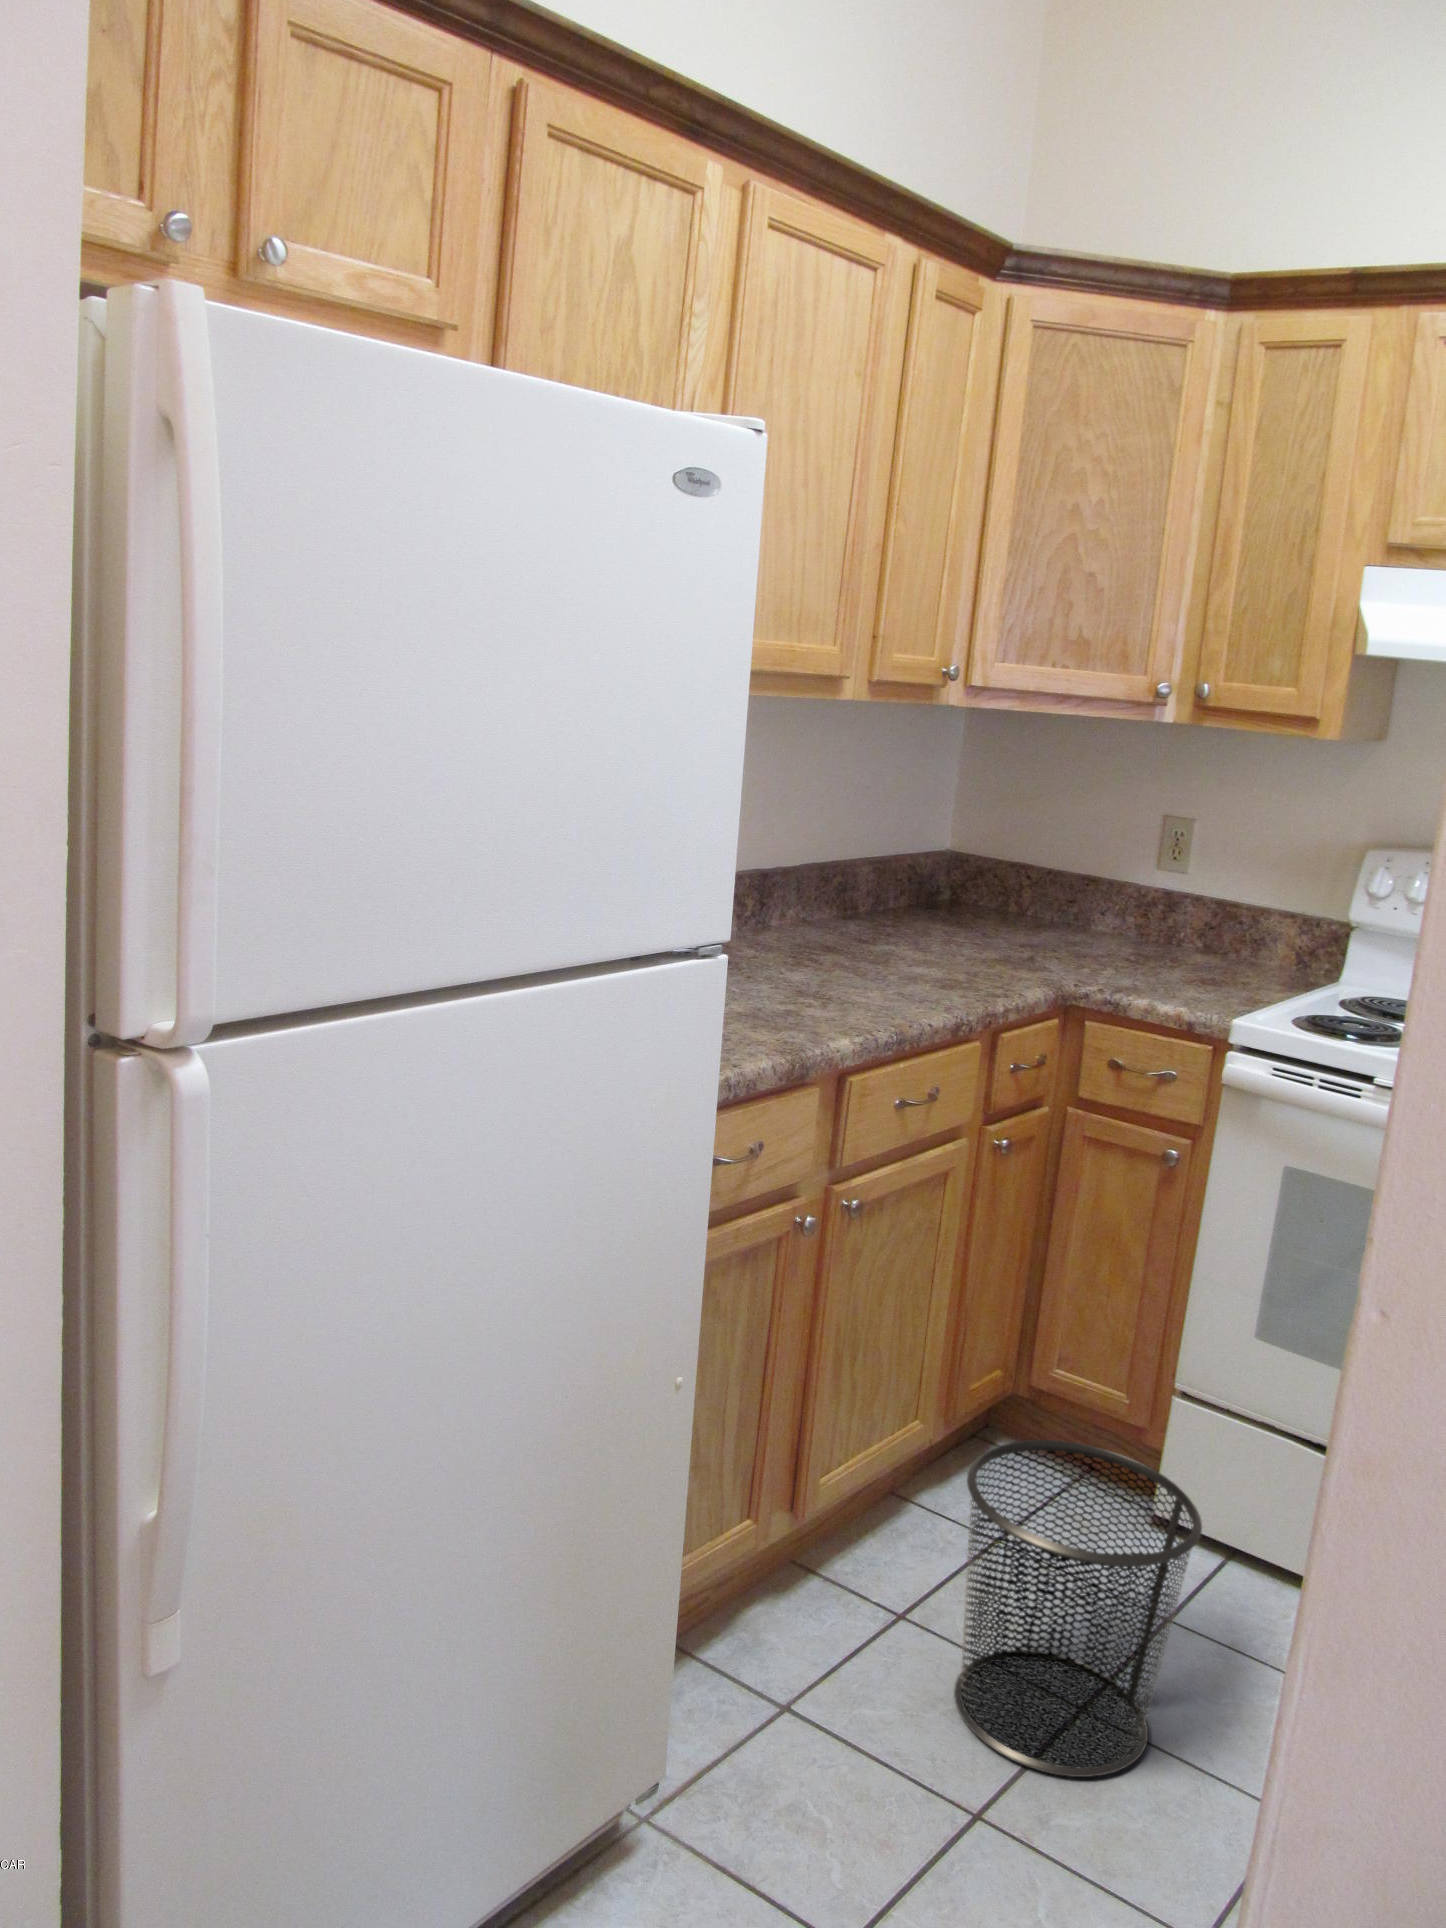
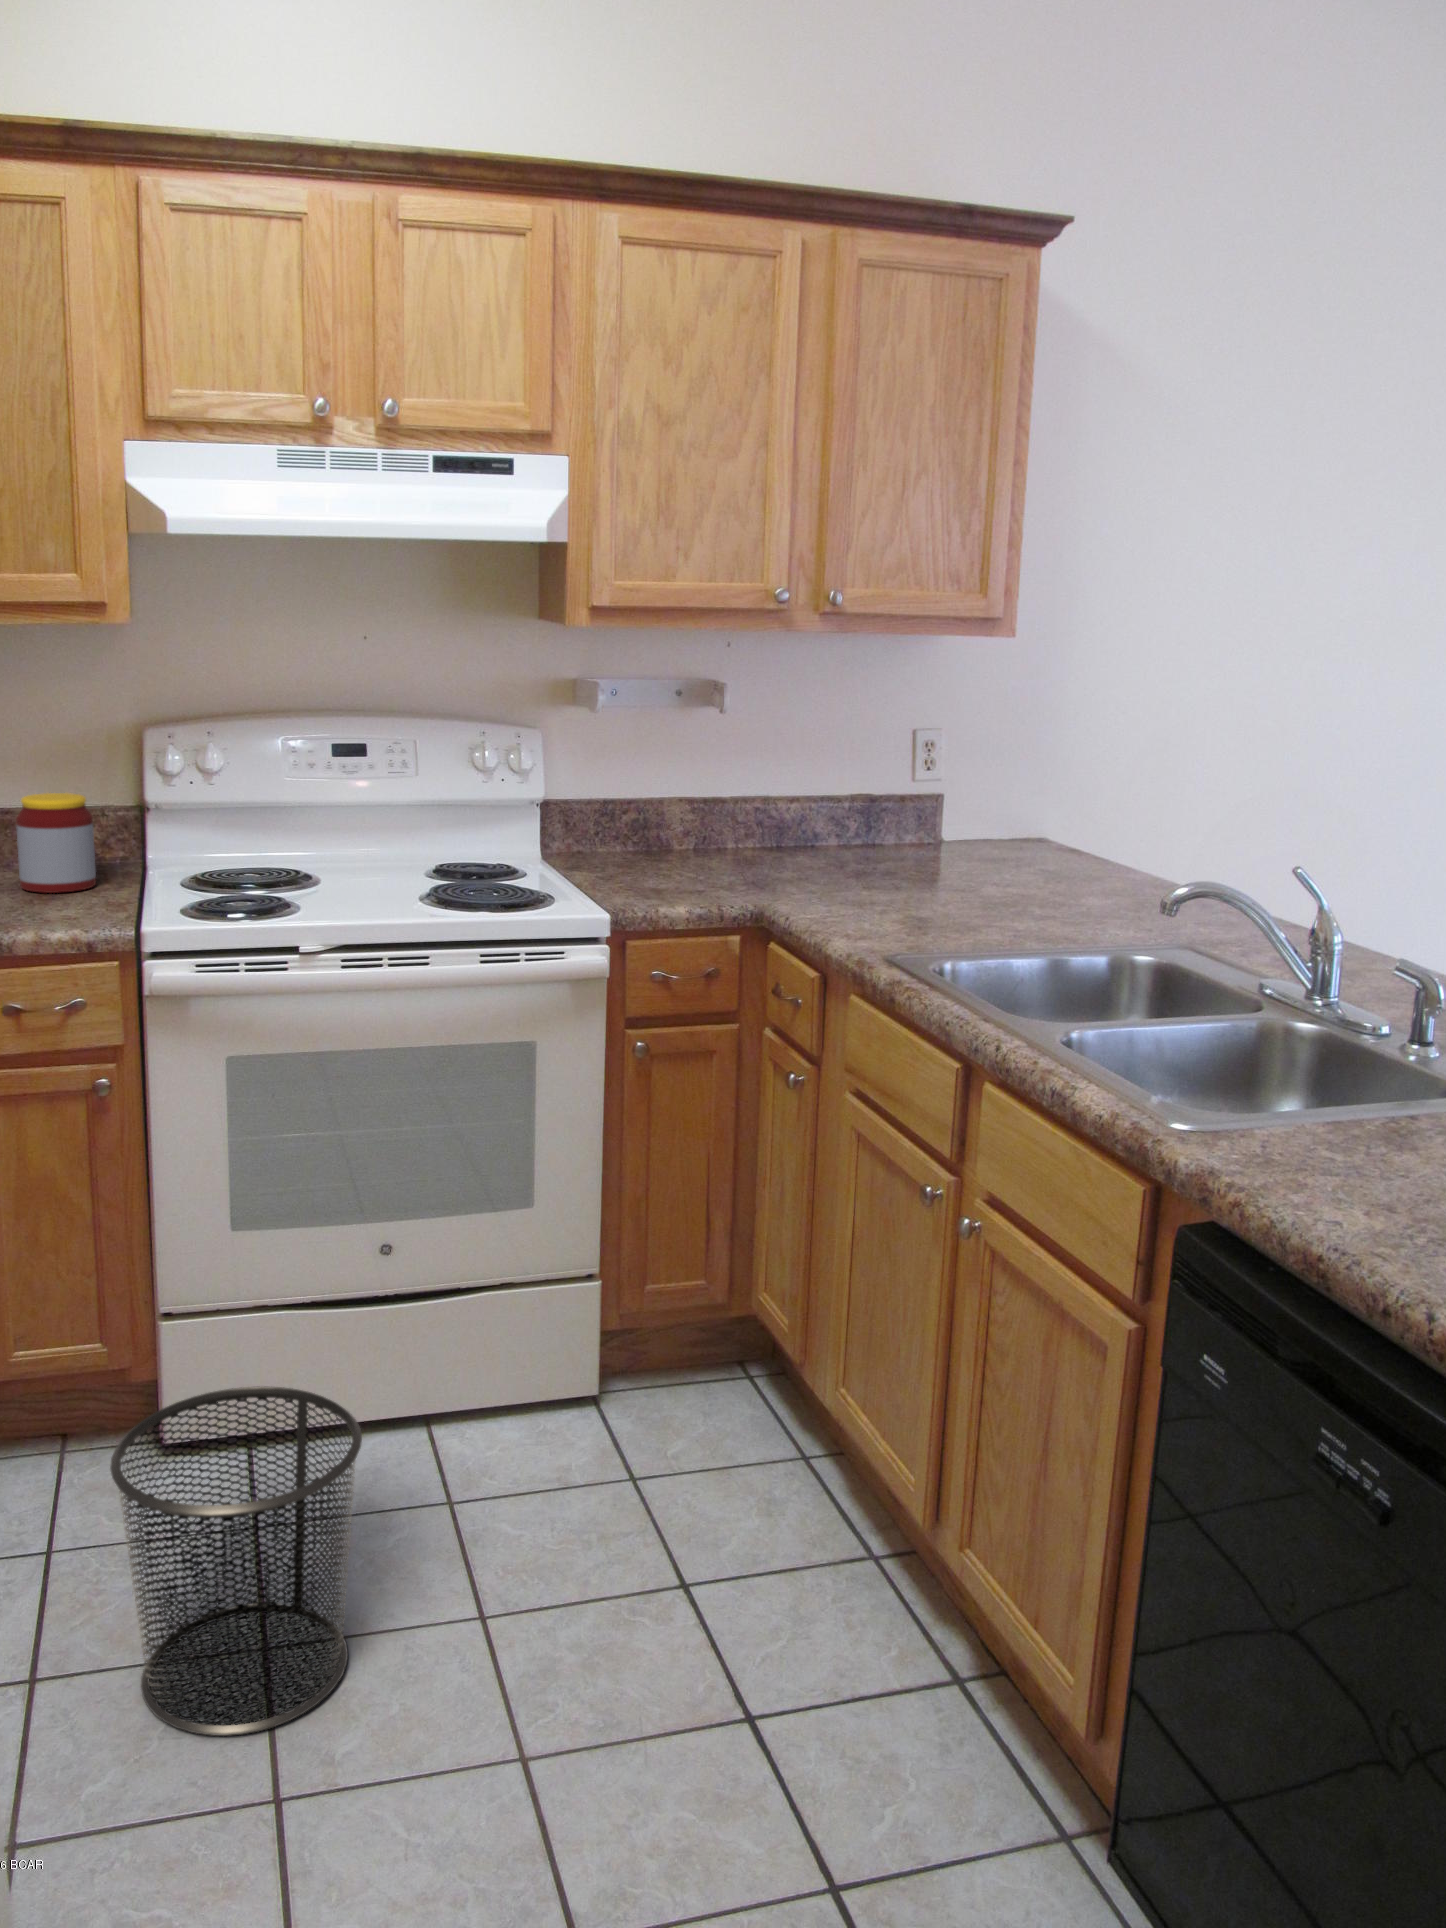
jar: none [1196,886,1275,982] -> present [16,793,96,893]

